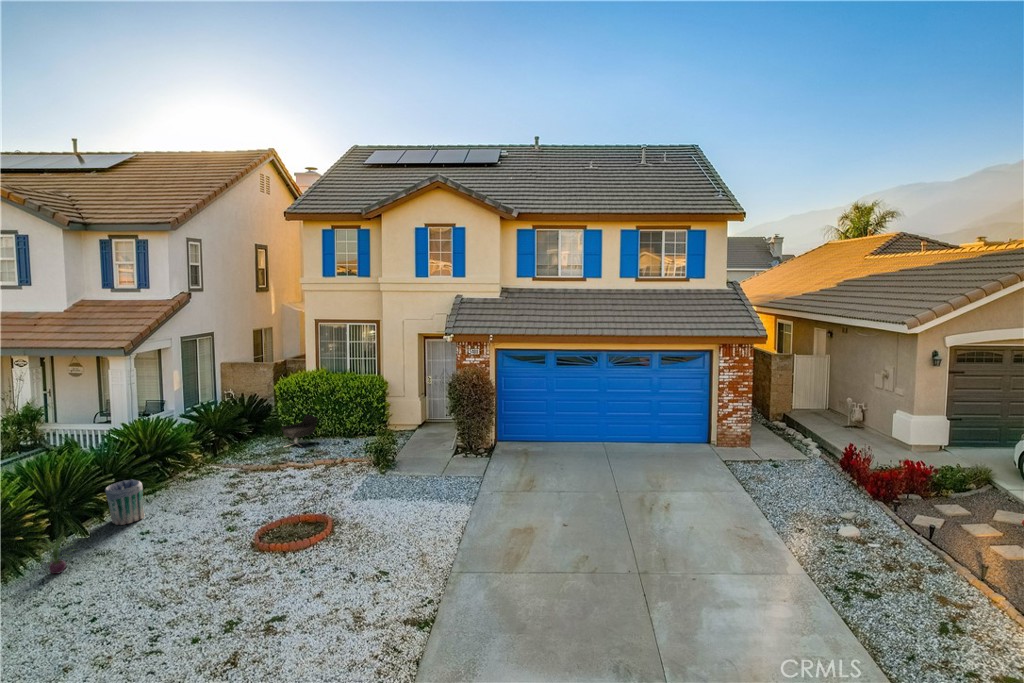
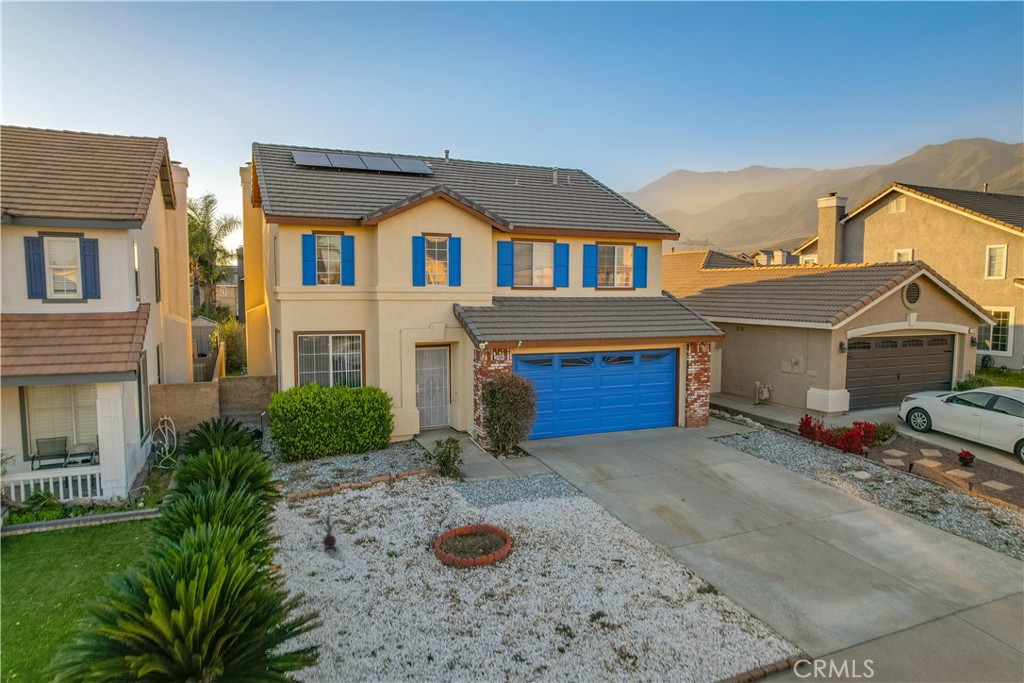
lounge chair: present [282,414,318,446] -> none [297,431,338,466]
trash can: present [105,480,145,525] -> none [277,479,311,522]

